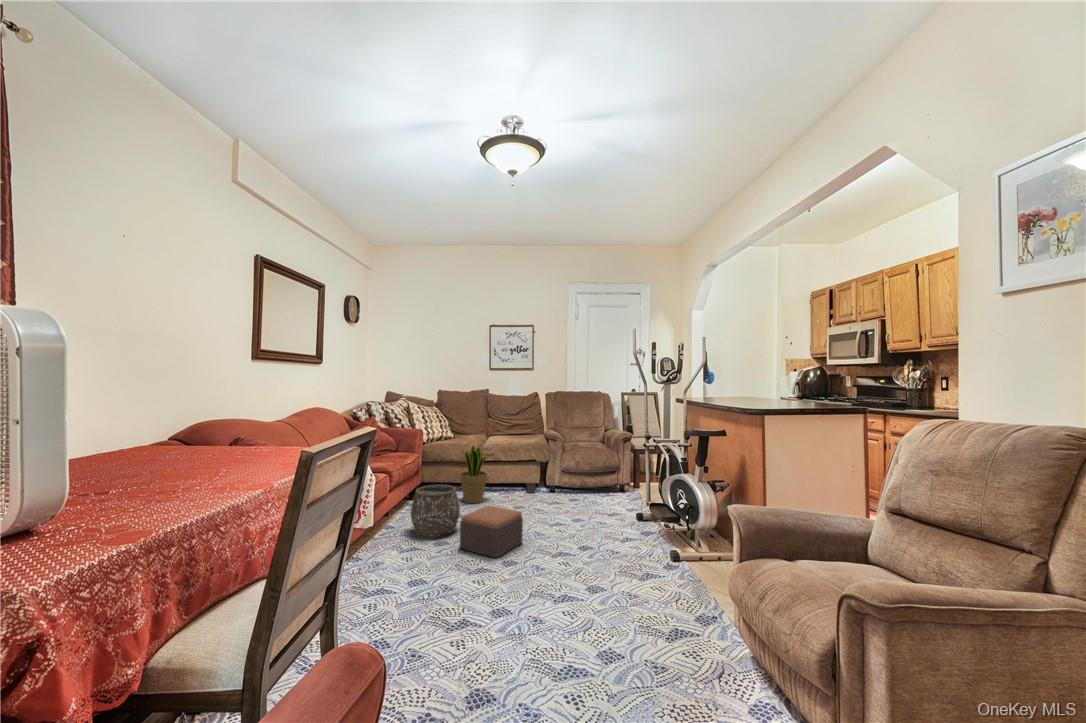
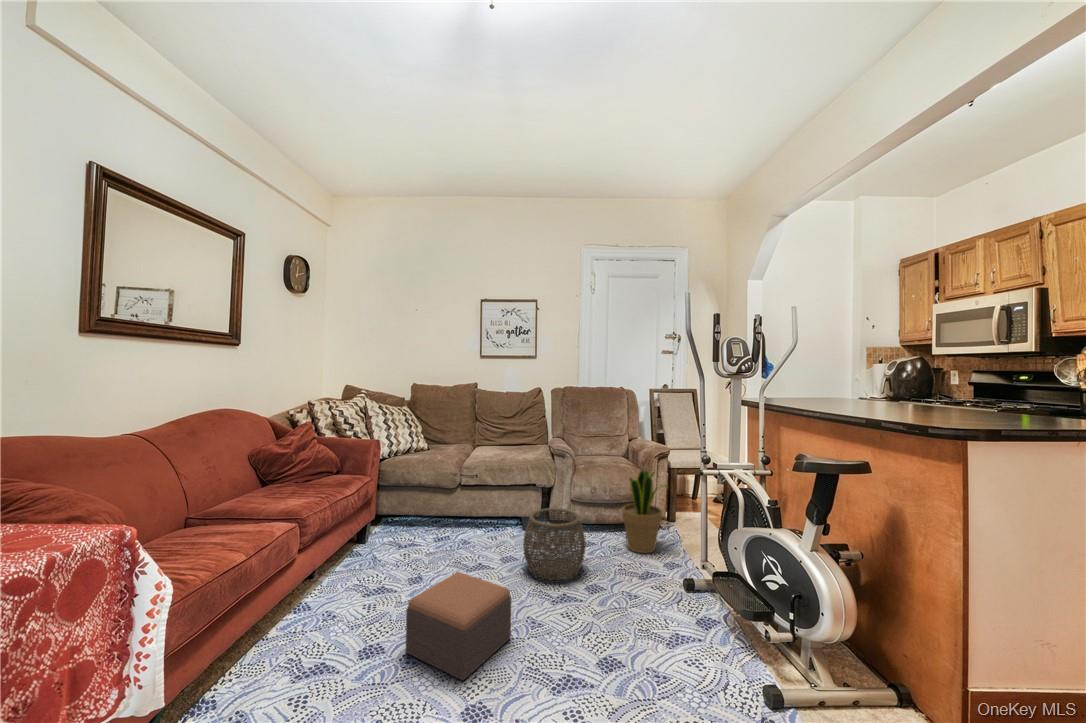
potted plant: present [460,446,490,503] -> present [622,470,667,553]
woven basket: present [411,485,460,537] -> present [523,508,586,581]

